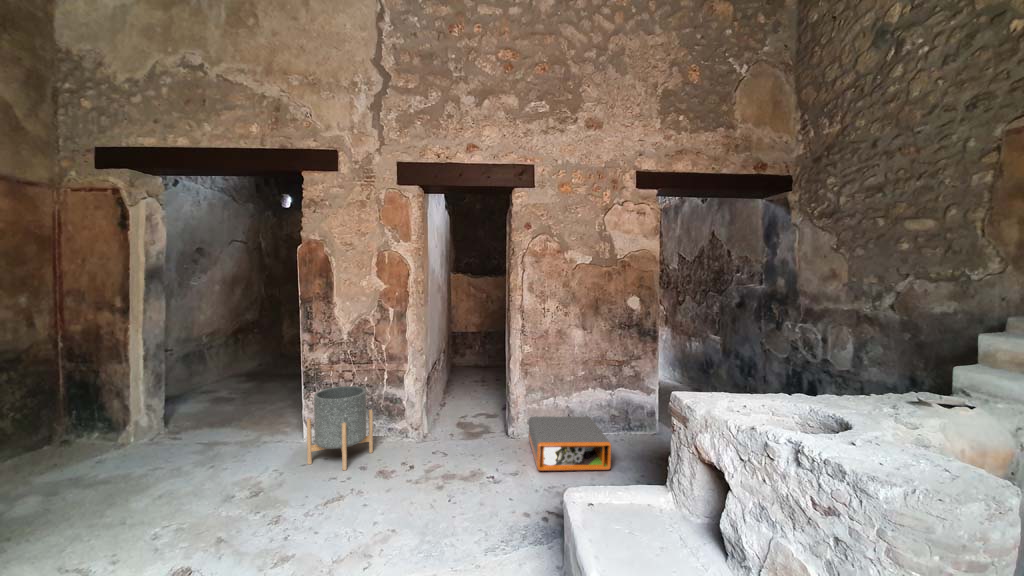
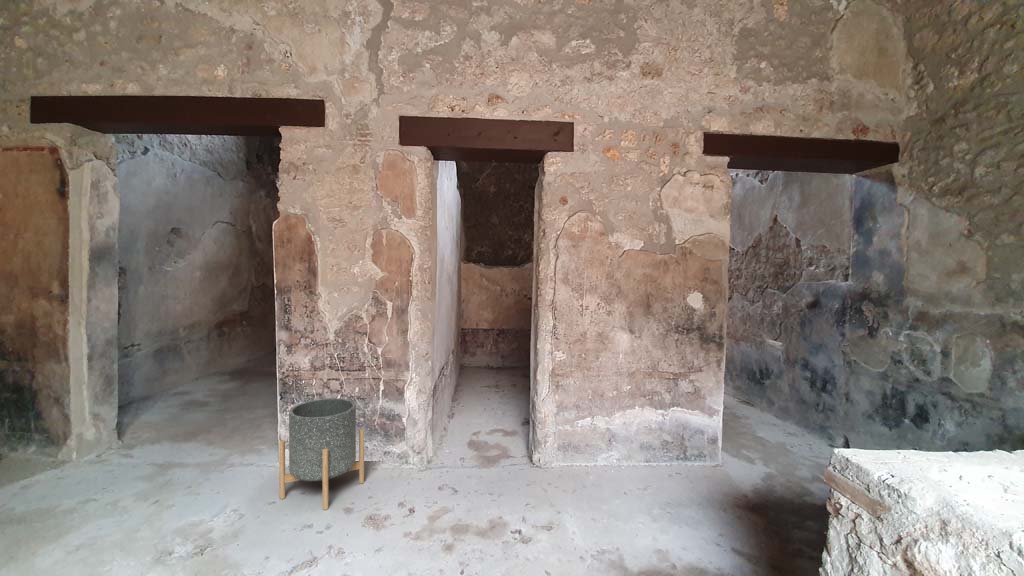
storage box: present [529,417,611,471] -> none [559,441,673,519]

